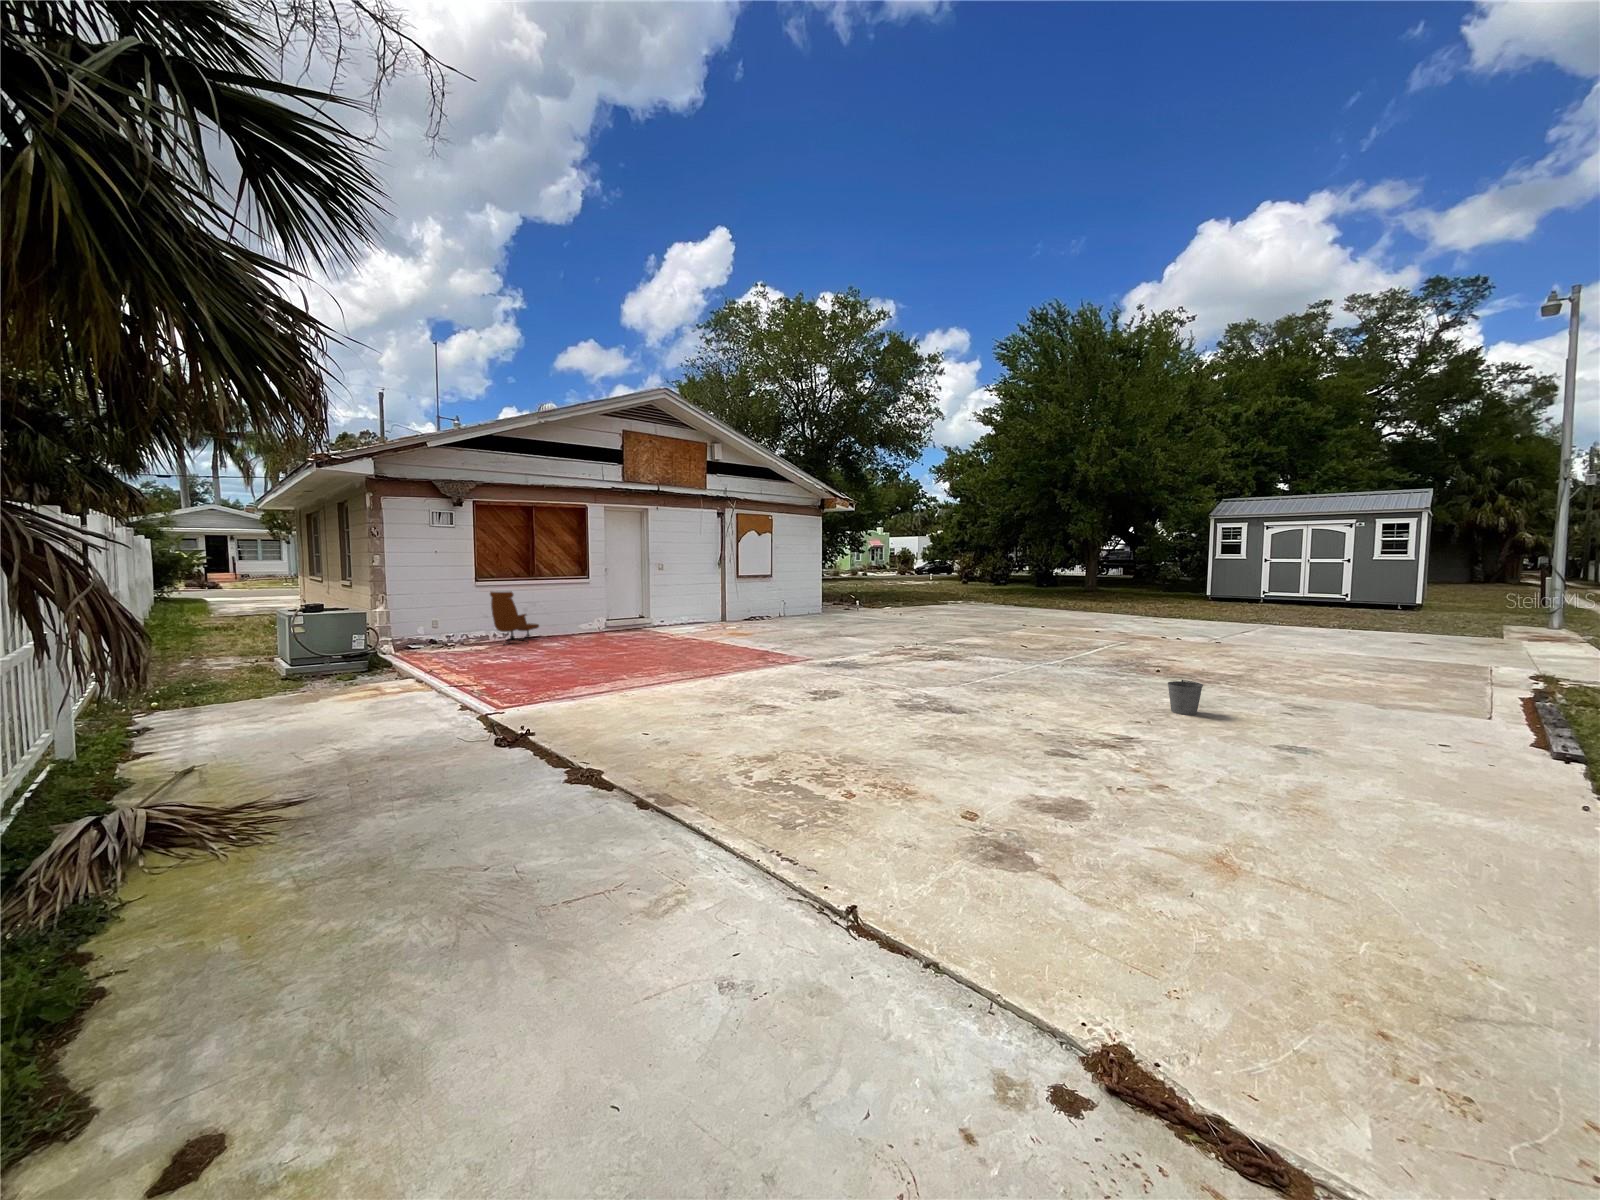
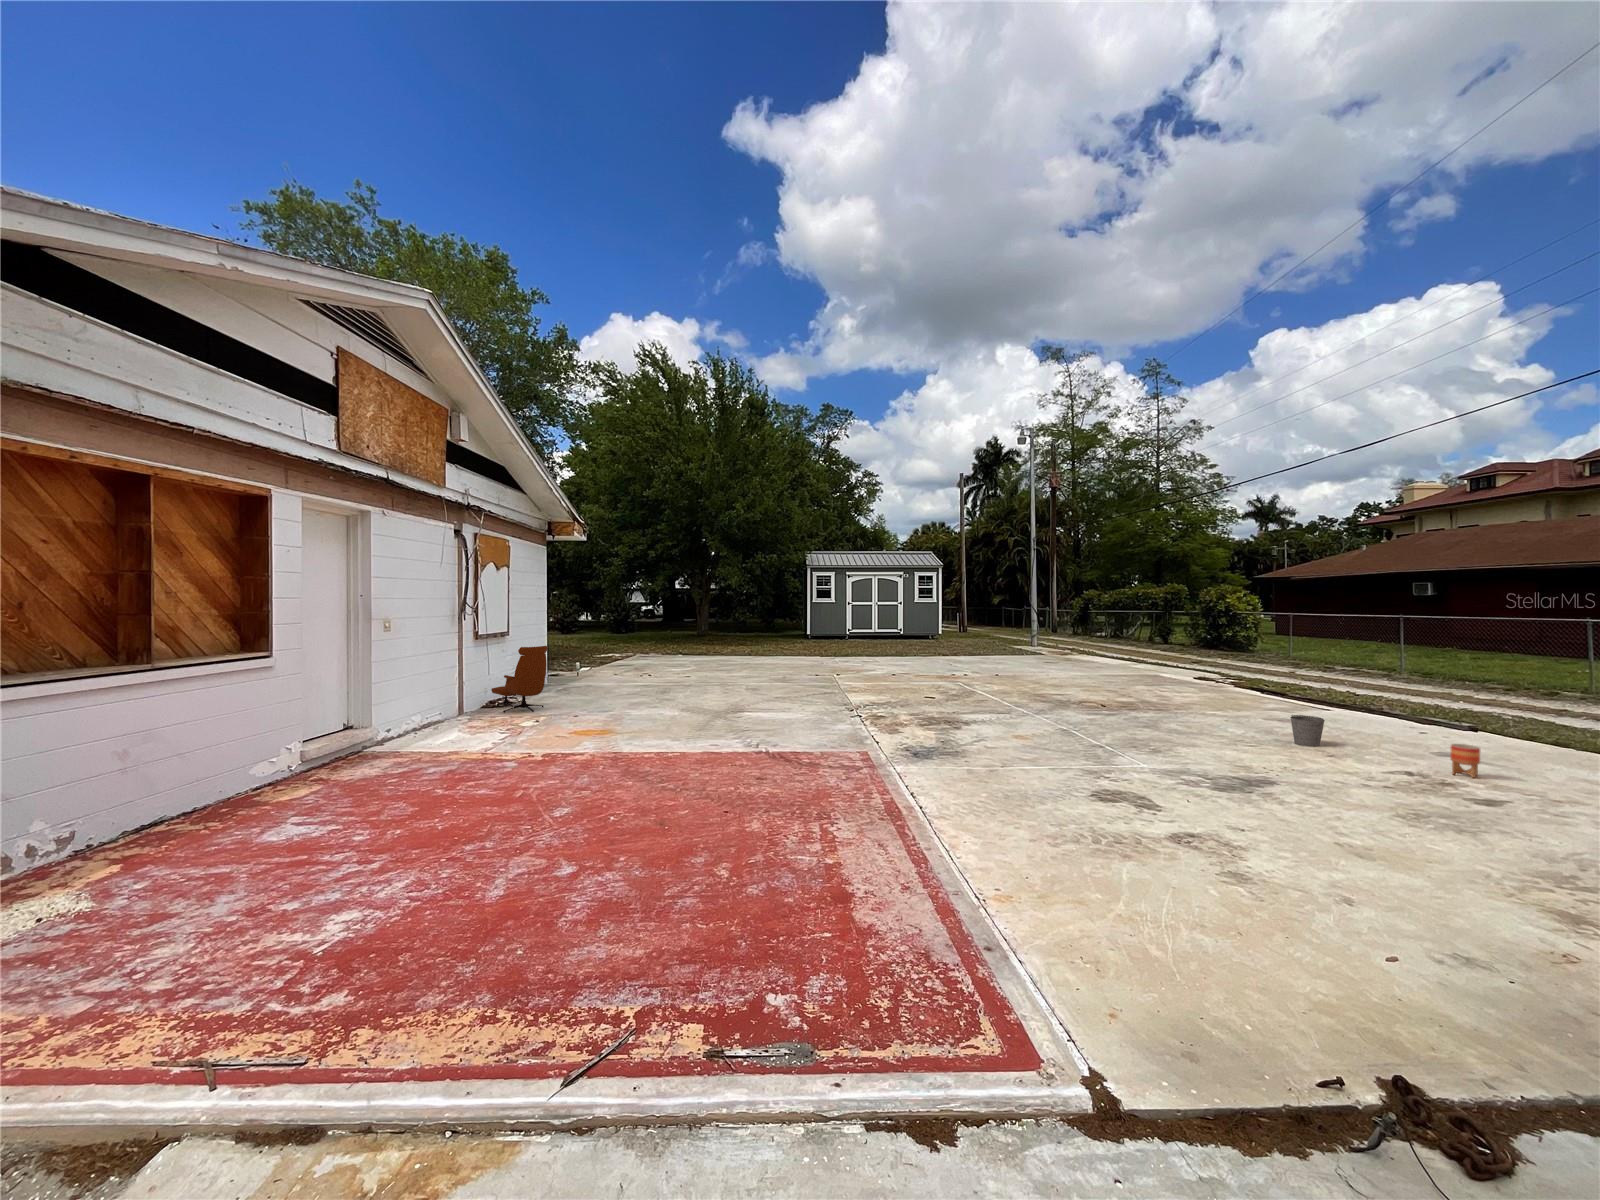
lounge chair: present [490,592,539,642] -> present [491,646,548,712]
planter: none [1179,713,1207,751] -> present [1450,744,1480,778]

